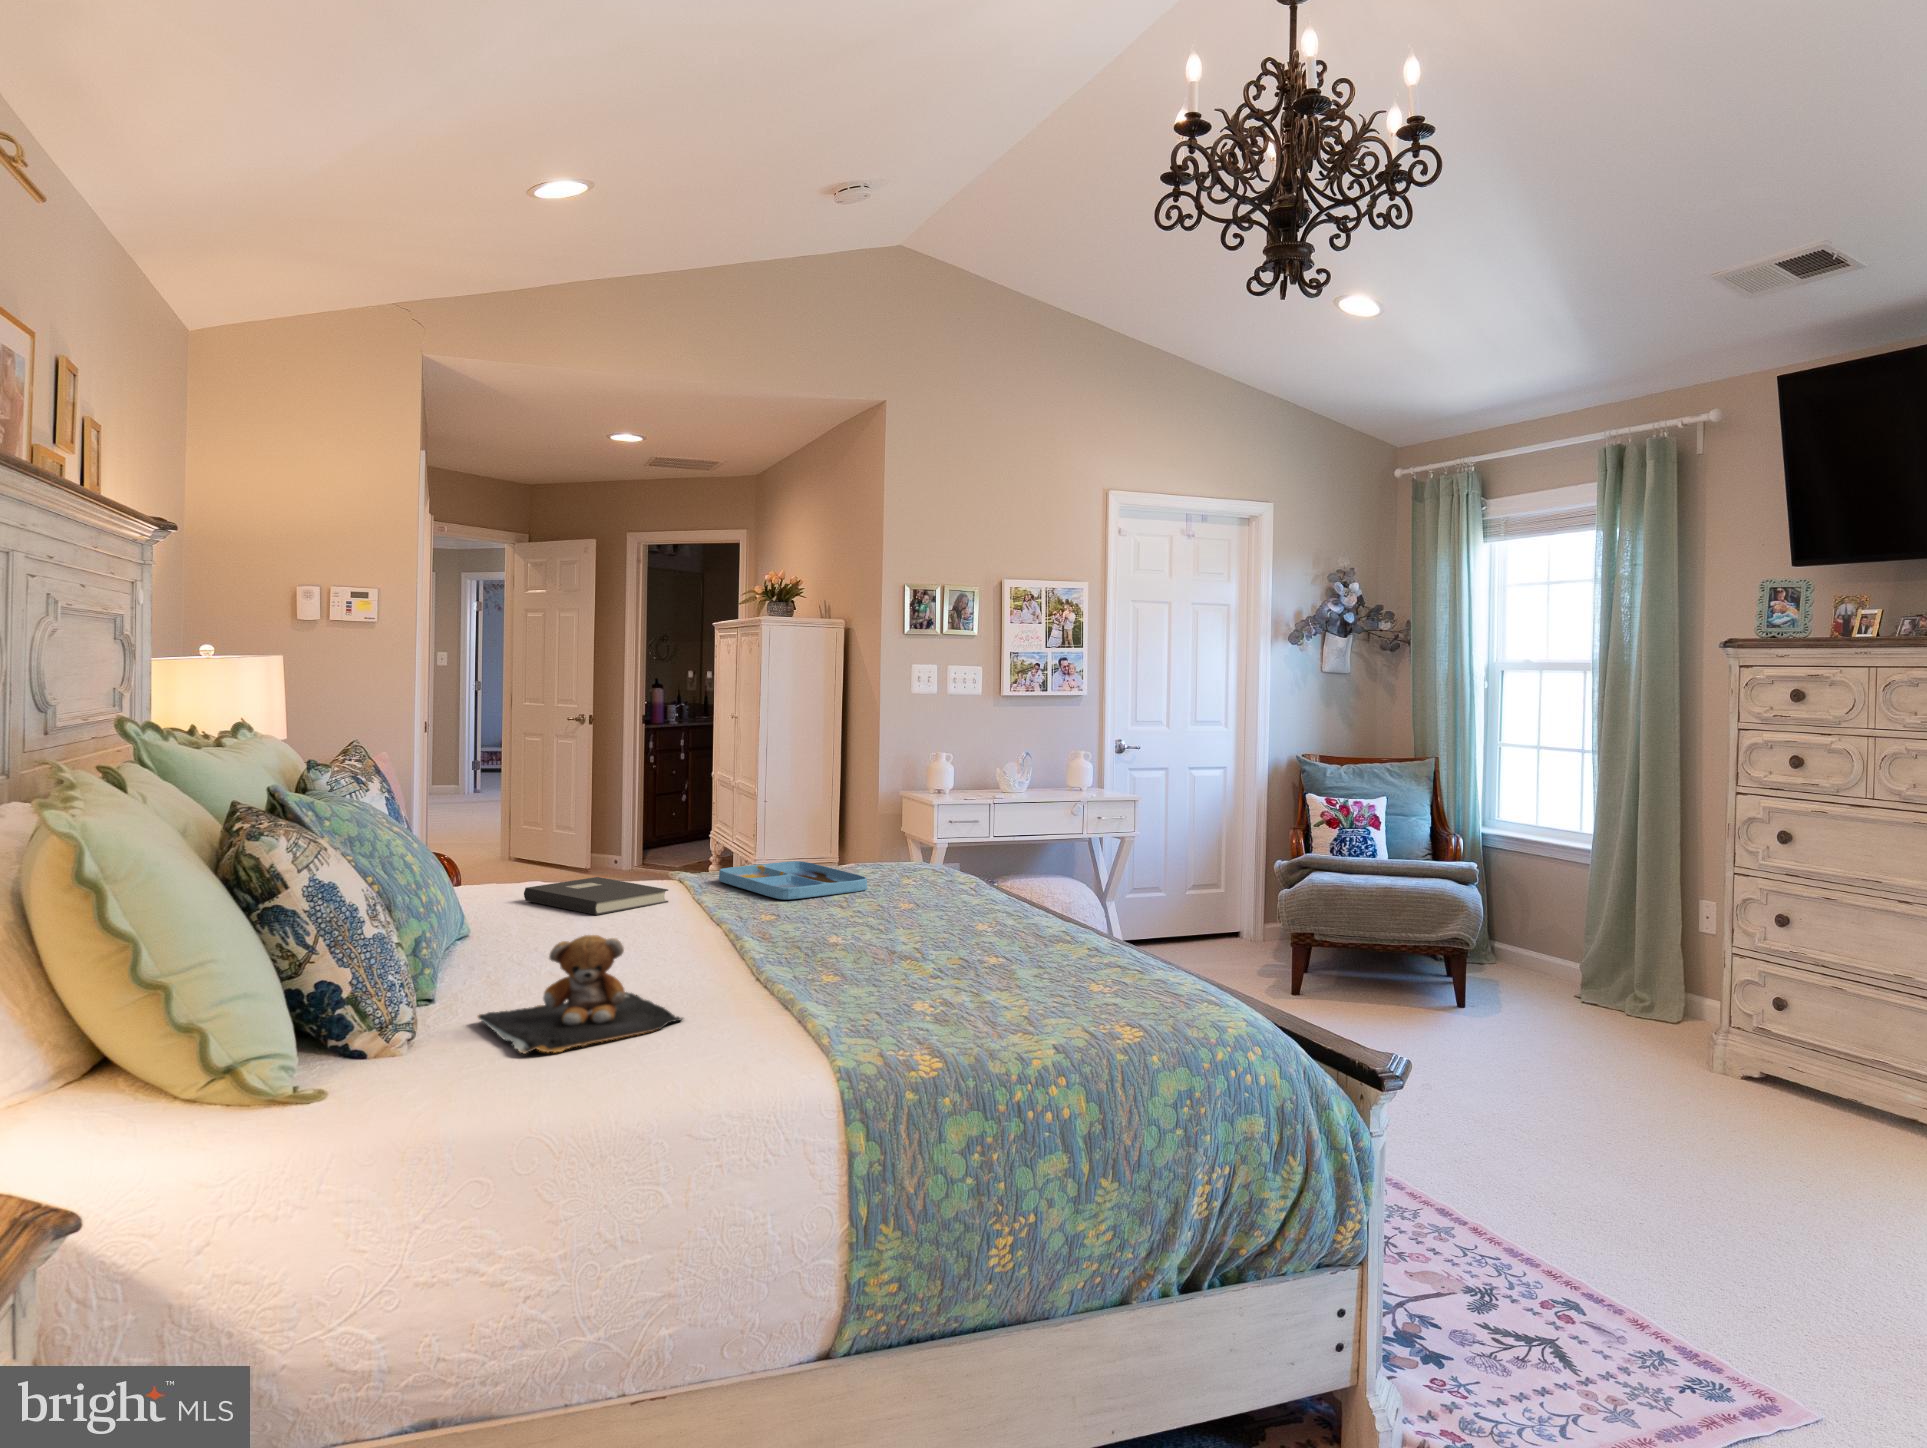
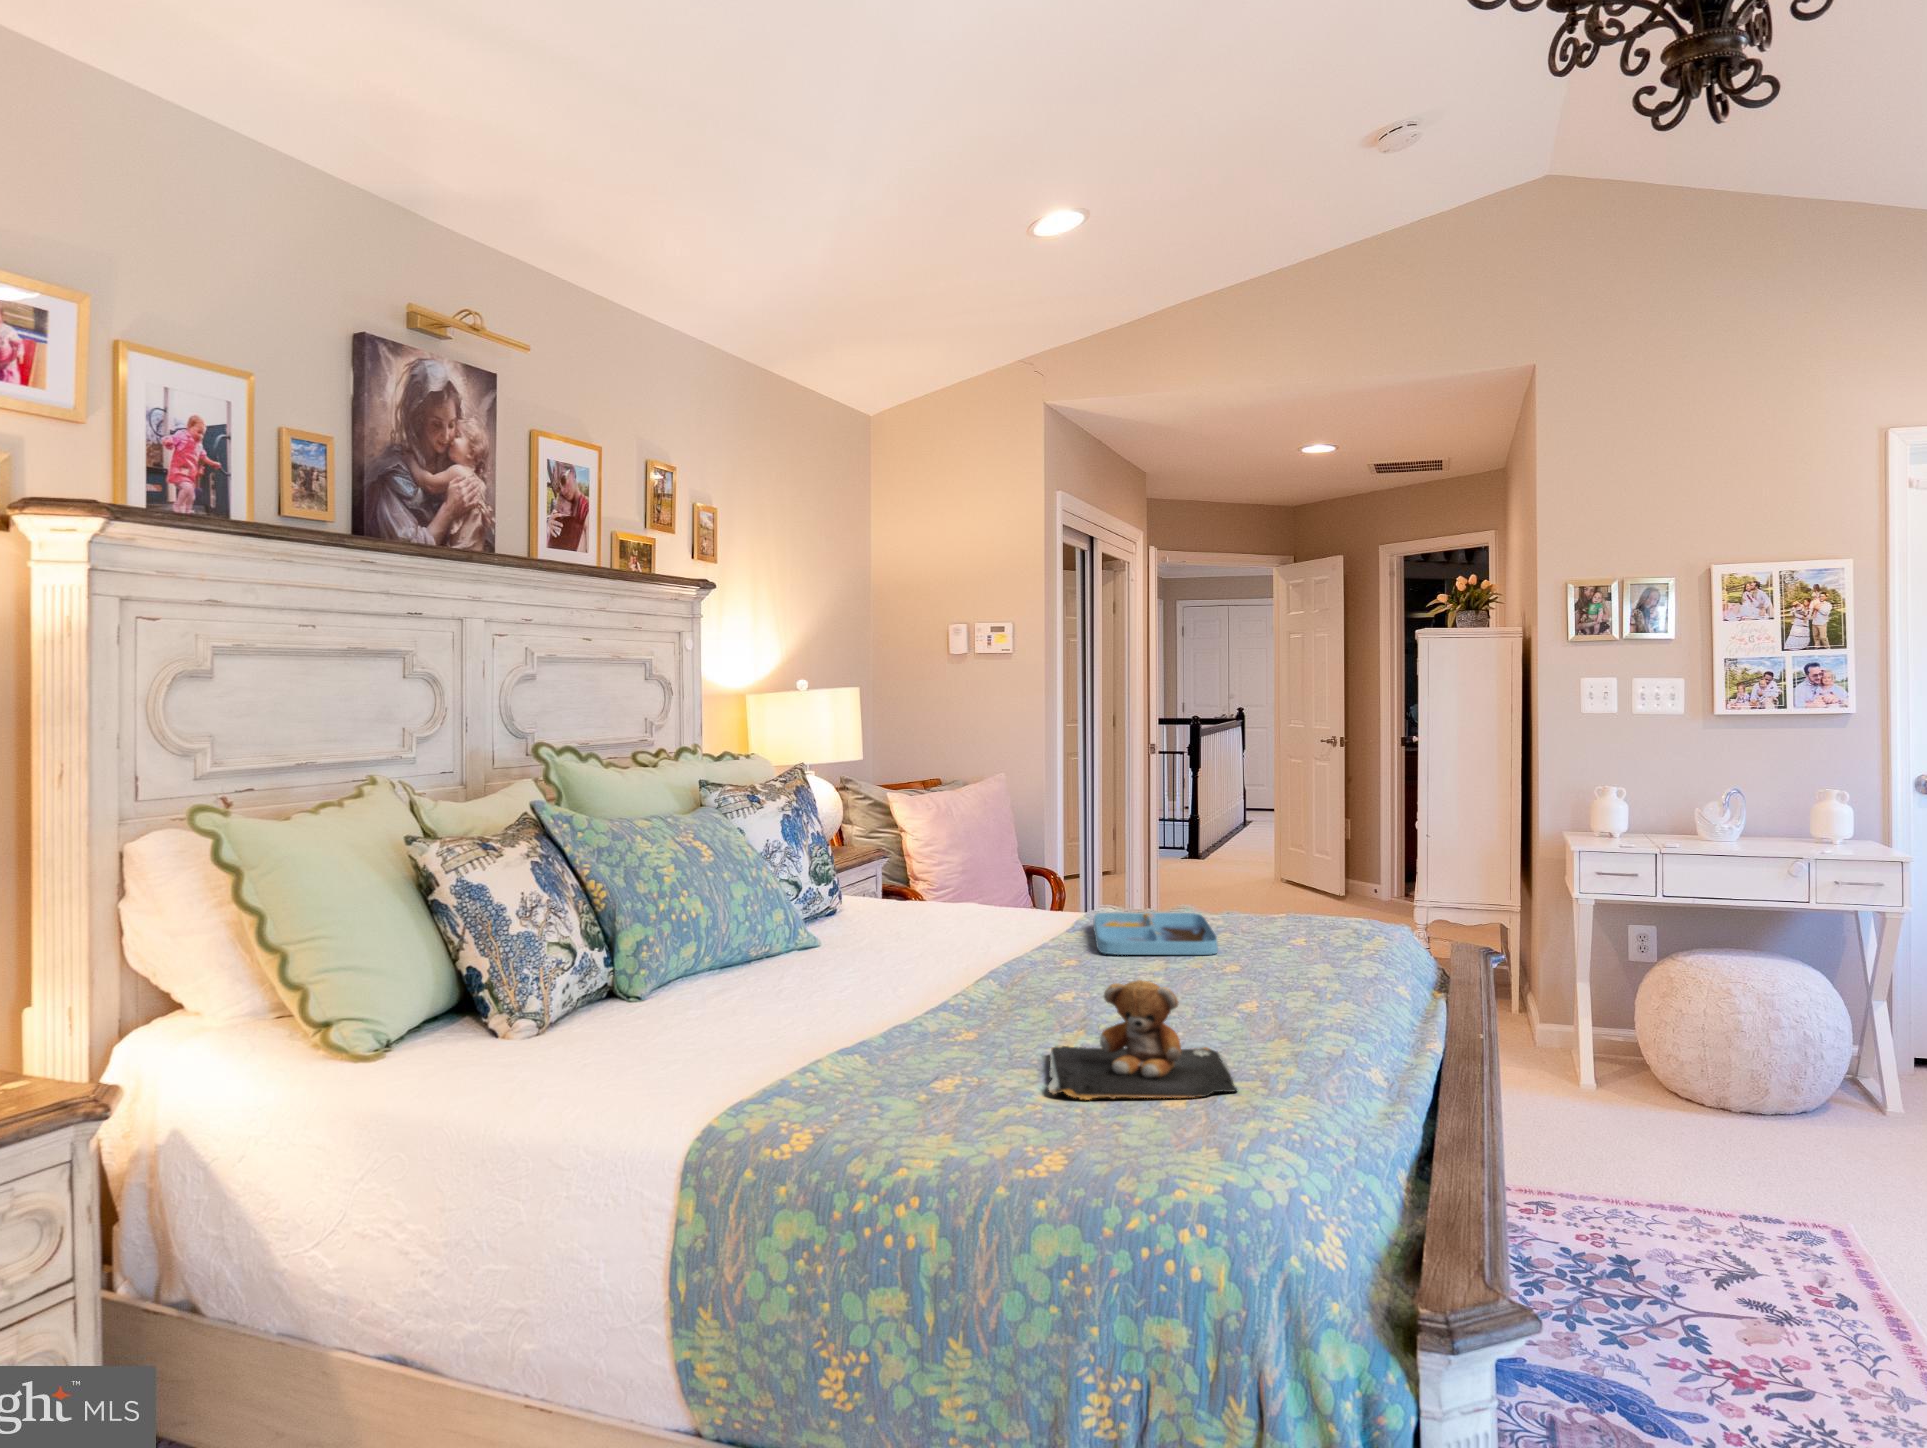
book: present [524,877,668,915] -> none [898,908,1005,946]
teddy bear: present [478,935,683,1054] -> present [1048,980,1238,1100]

